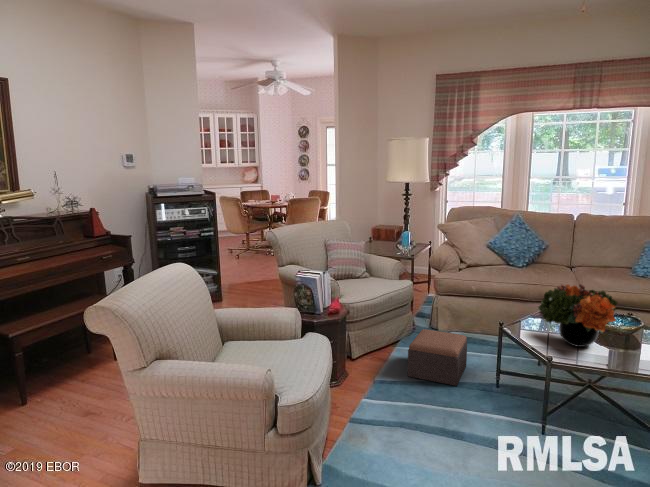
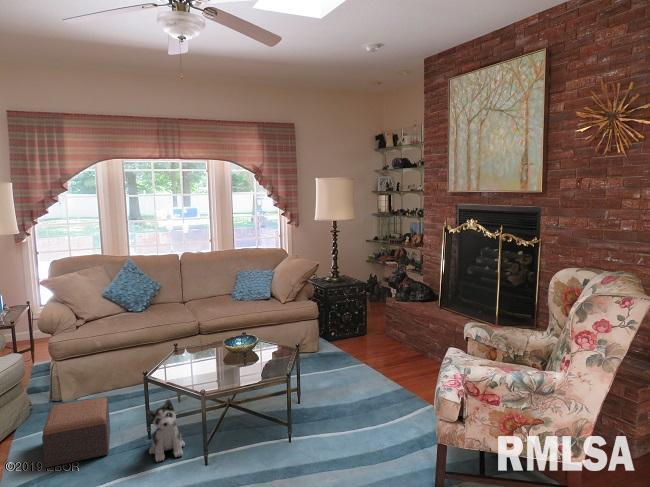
flower arrangement: present [539,284,617,347] -> none [181,317,246,374]
plush toy: none [491,355,528,415] -> present [147,399,185,462]

